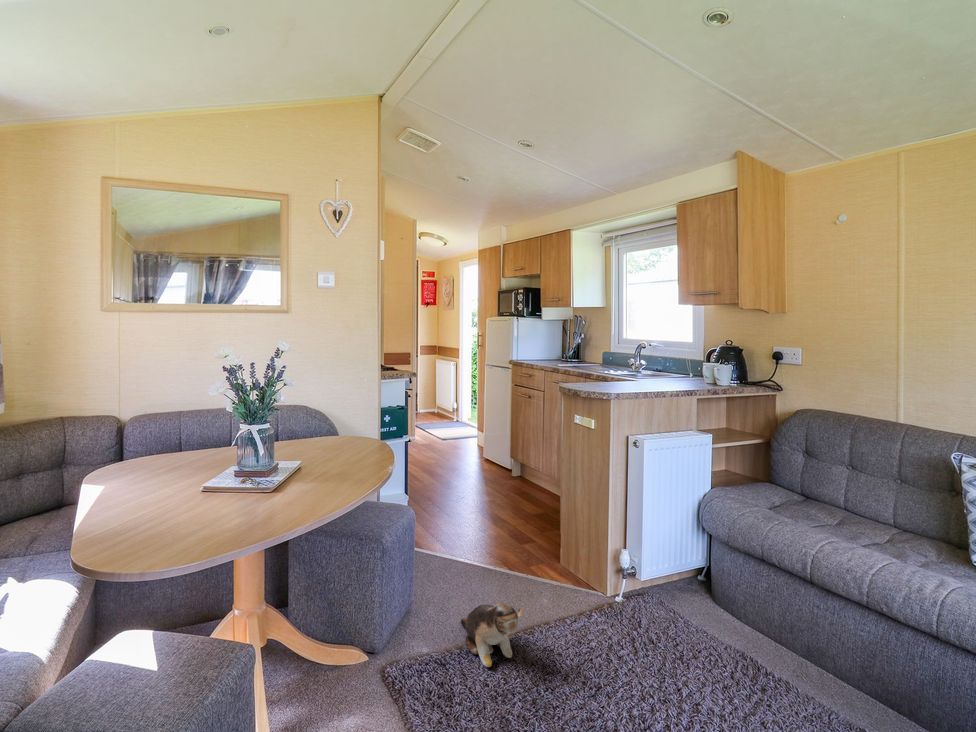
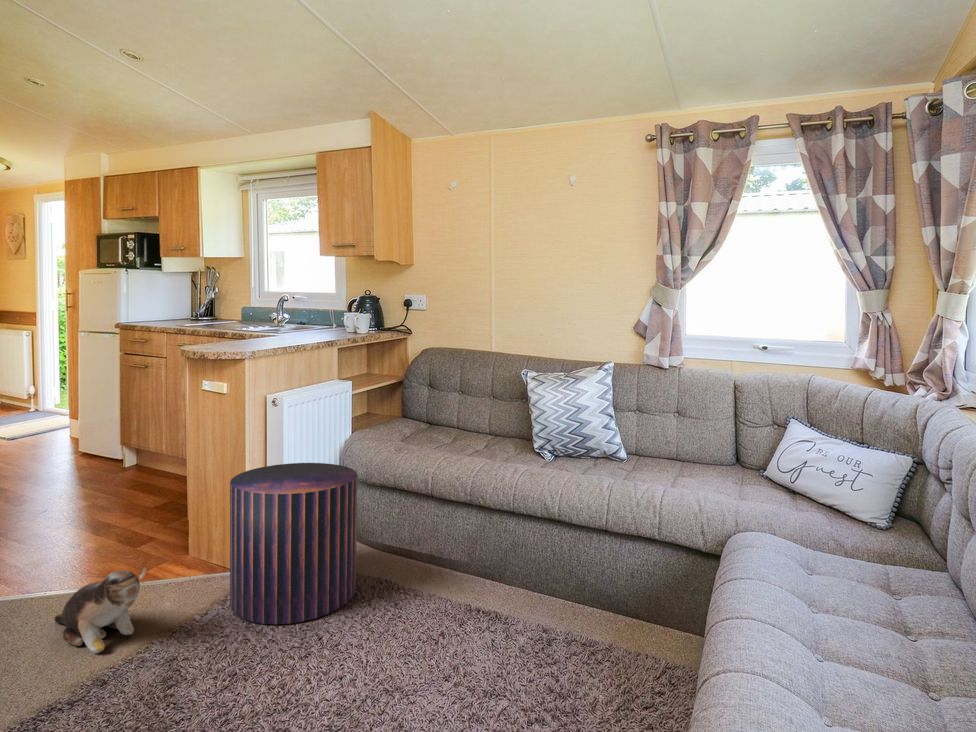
pouf: none [587,527,716,704] -> present [230,463,357,624]

